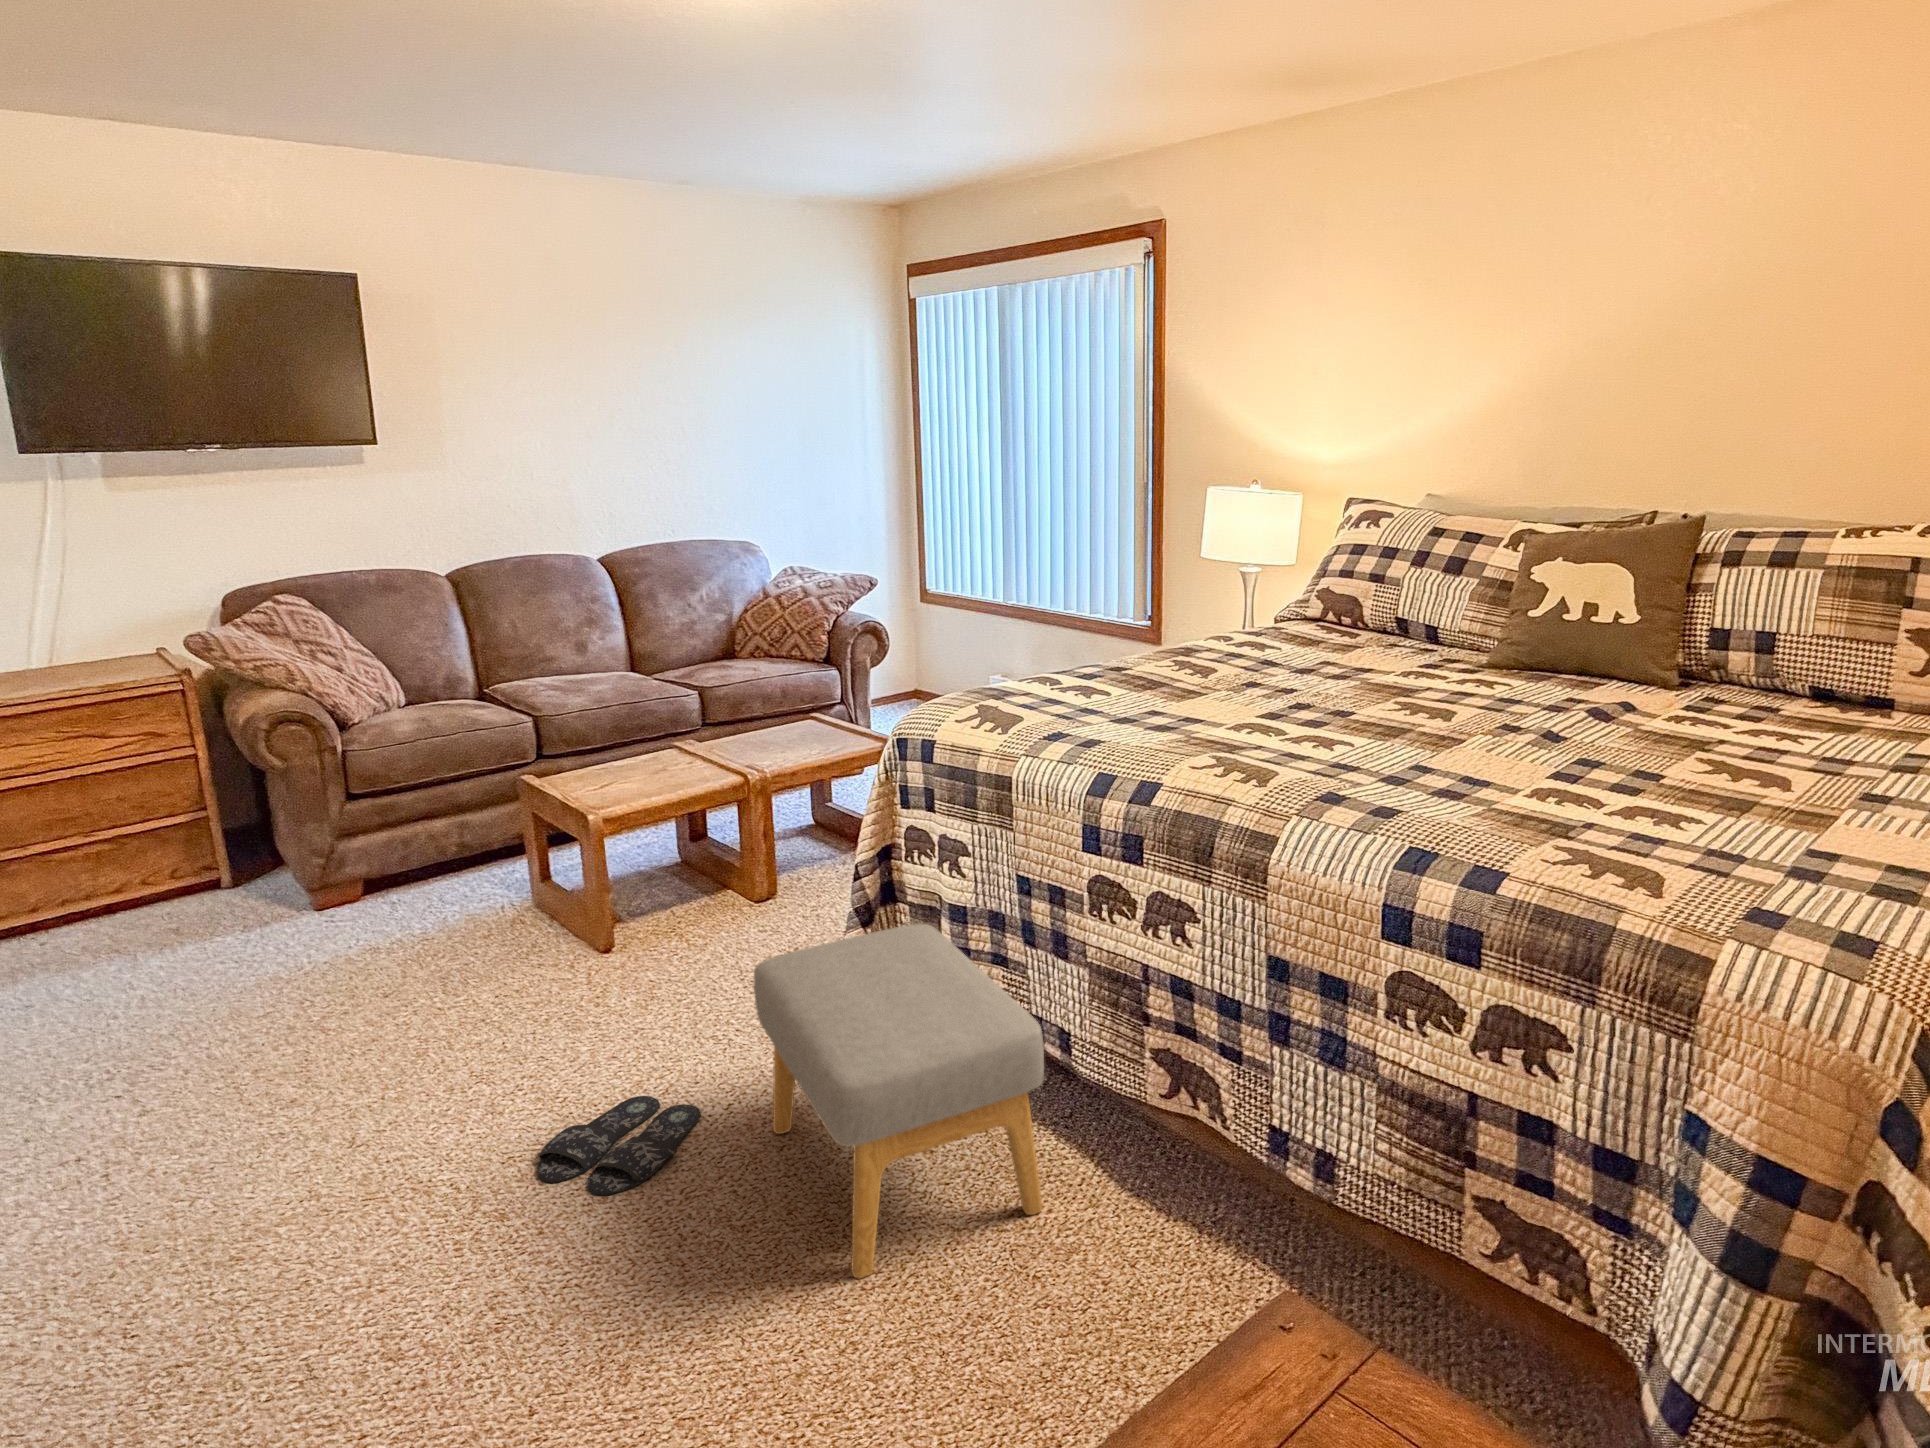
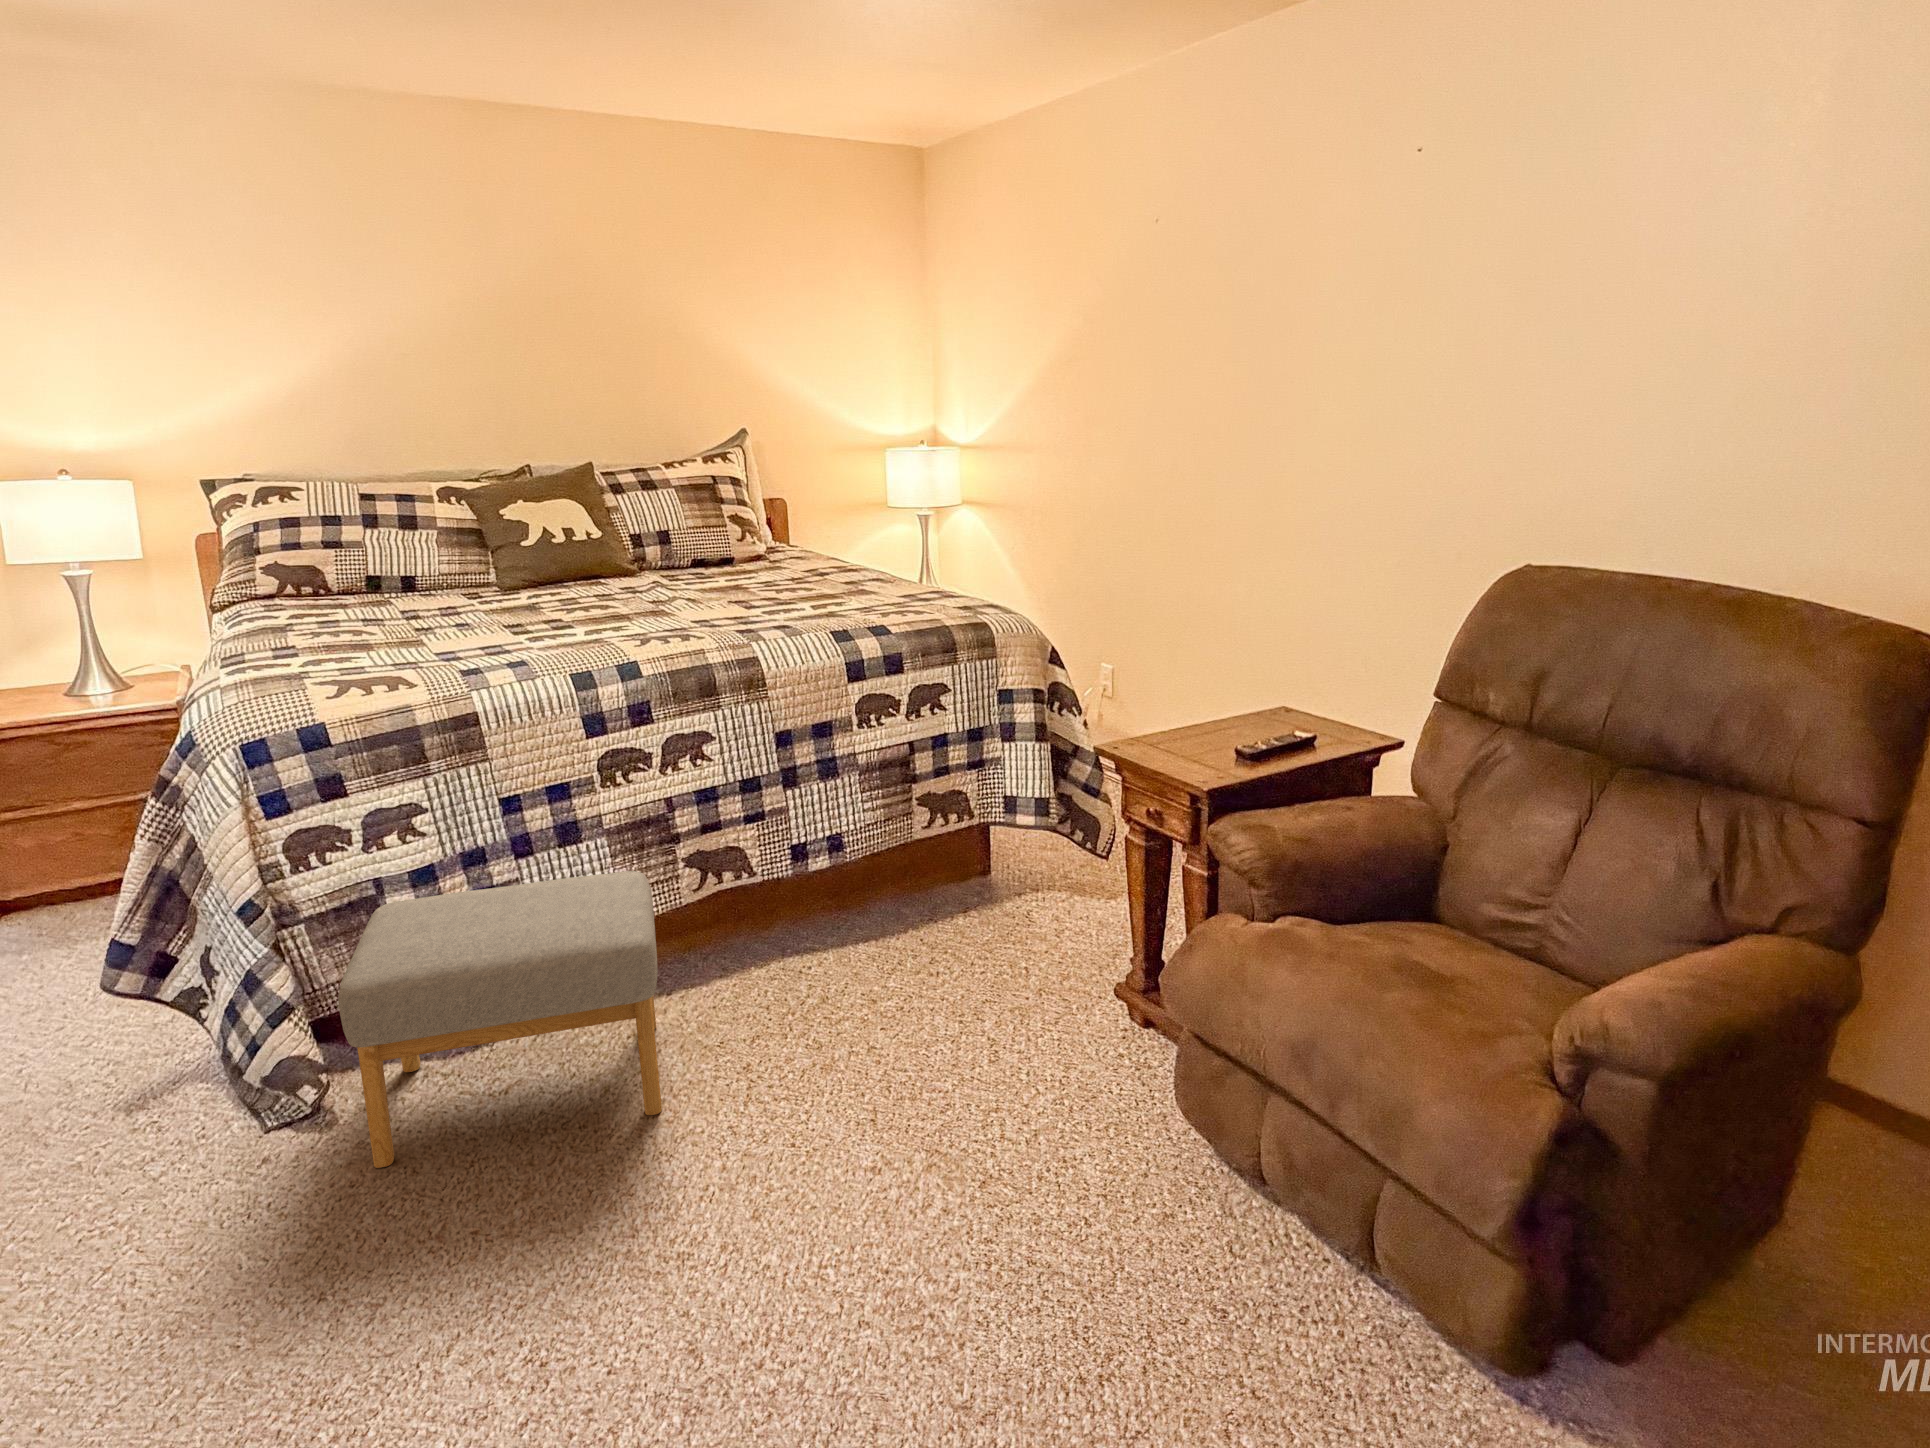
slippers: present [538,1096,701,1195] -> none [162,1225,379,1369]

